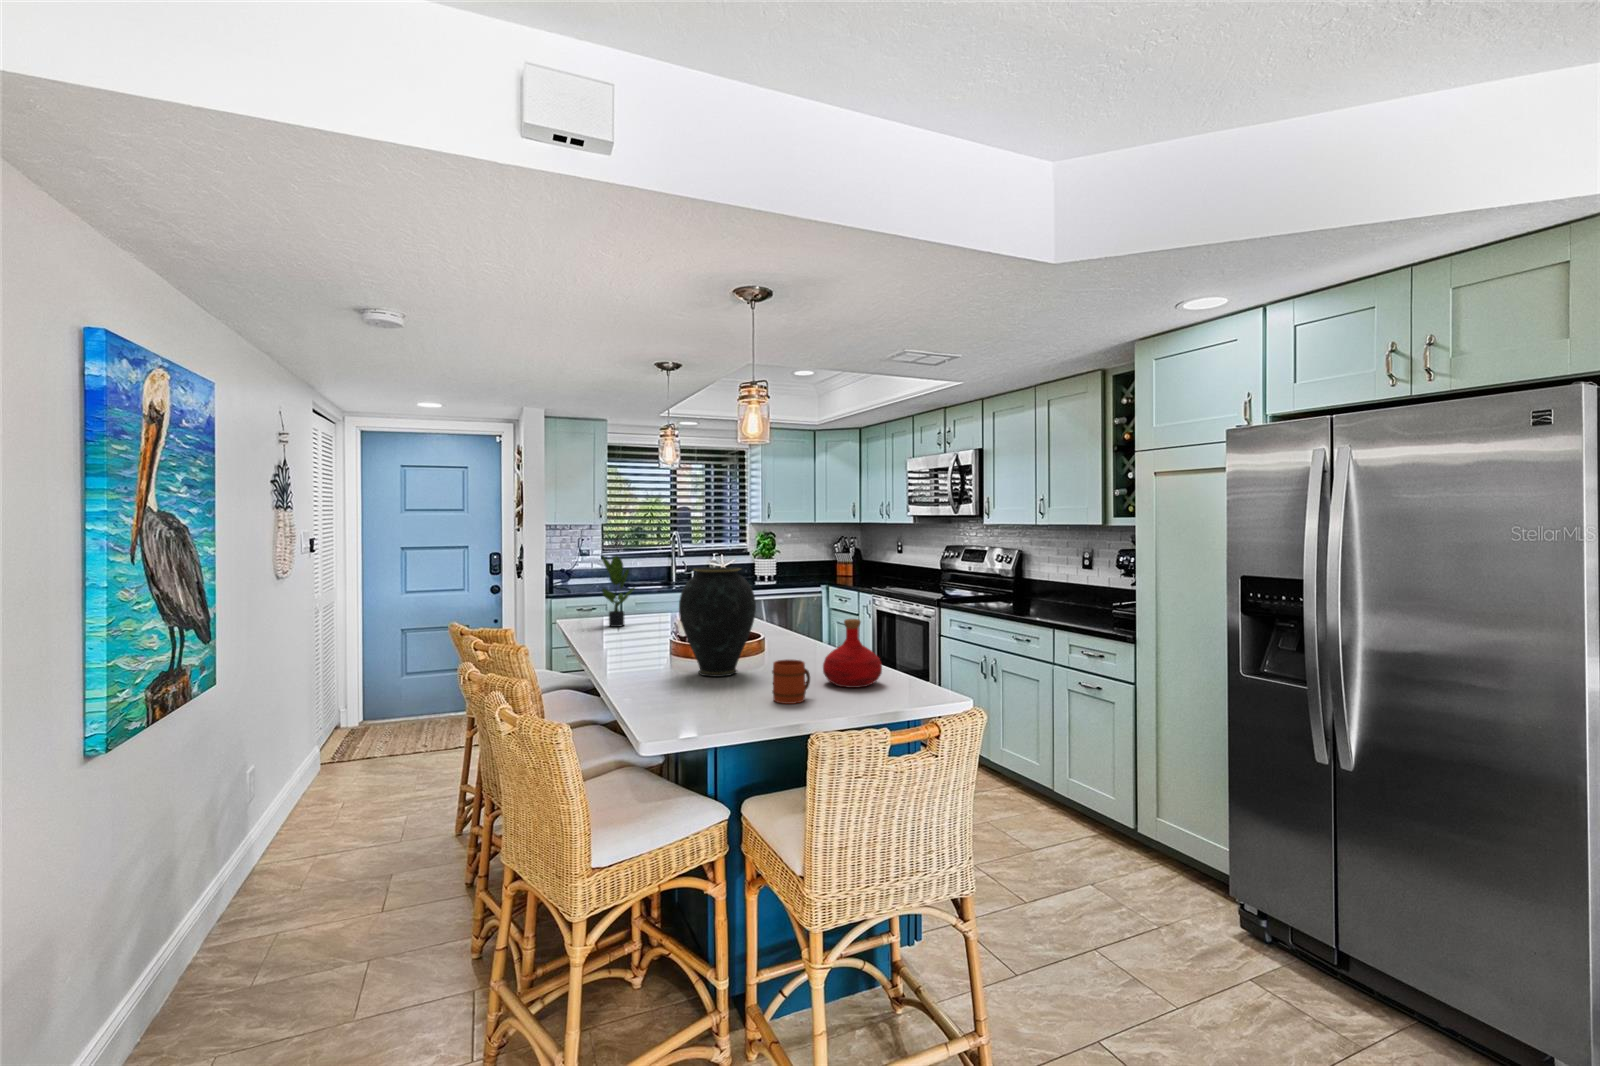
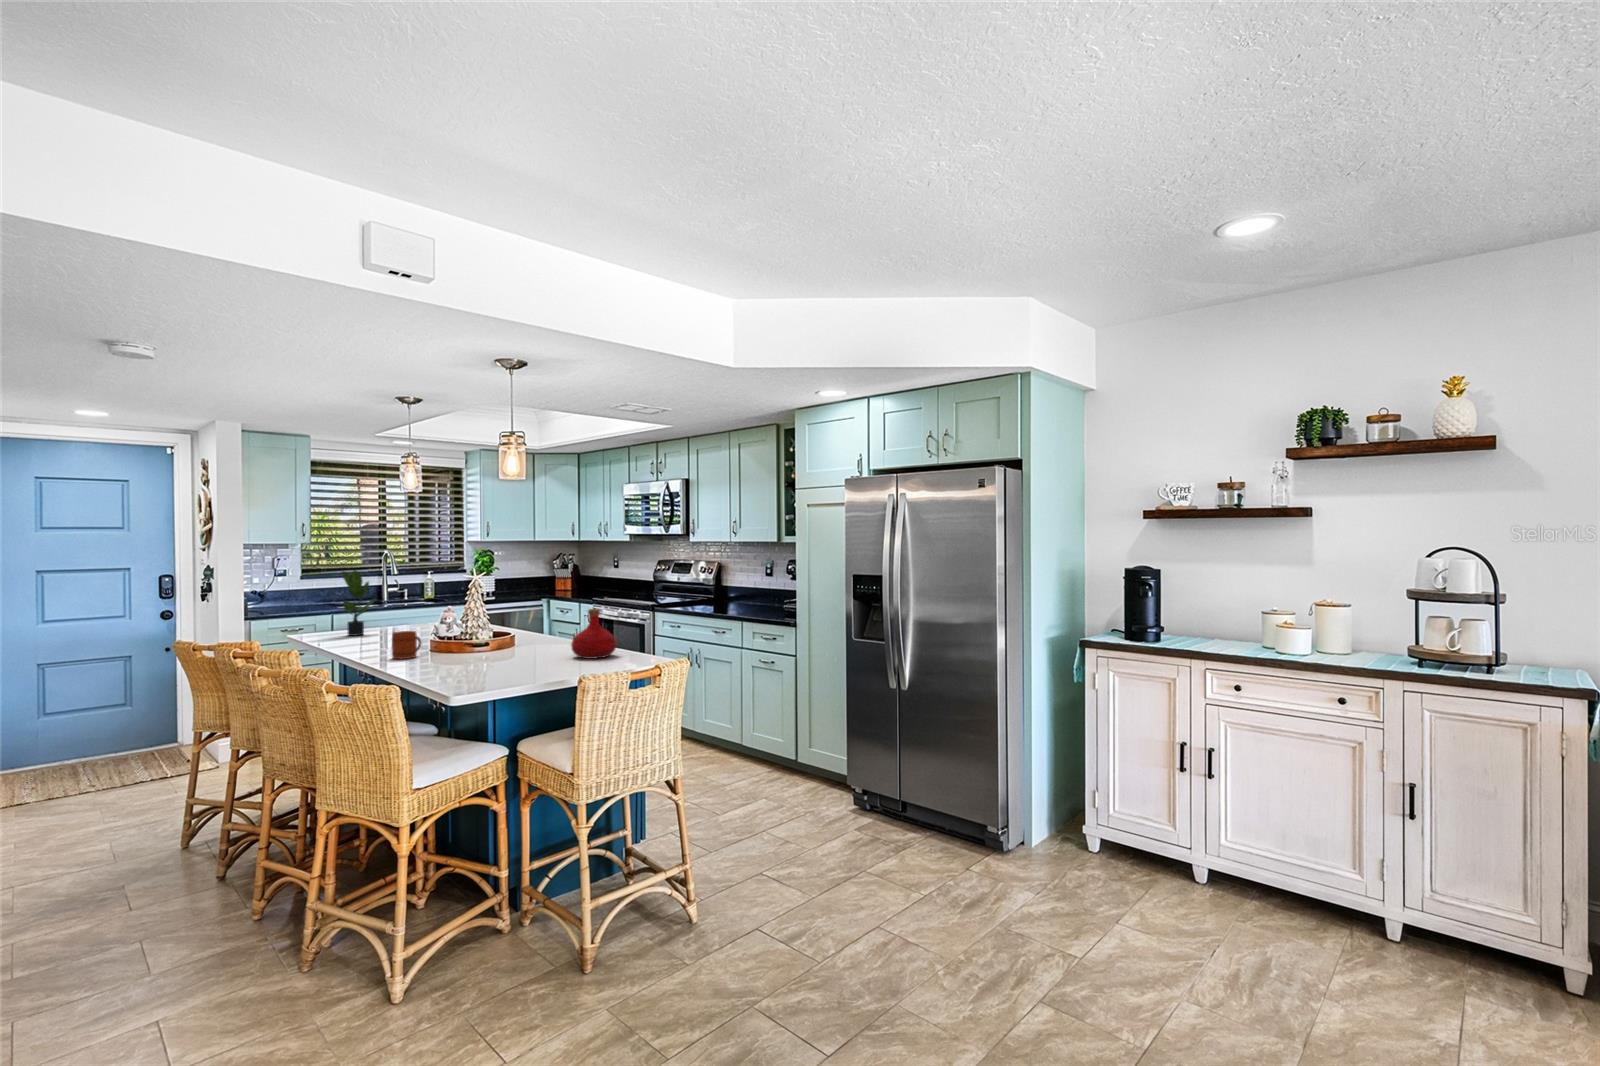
vase: present [679,567,756,677] -> none [449,574,515,660]
mug: present [772,660,810,704] -> present [392,631,421,659]

